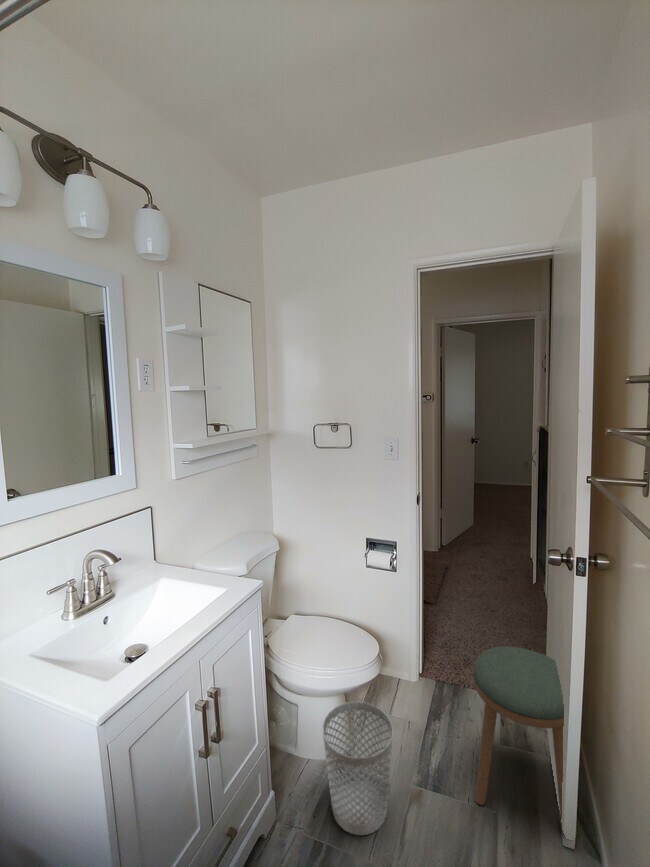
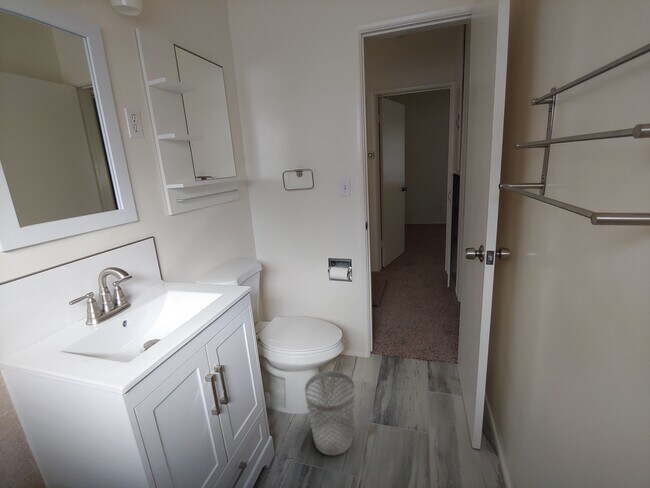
stool: present [474,646,565,836] -> none [411,325,484,440]

